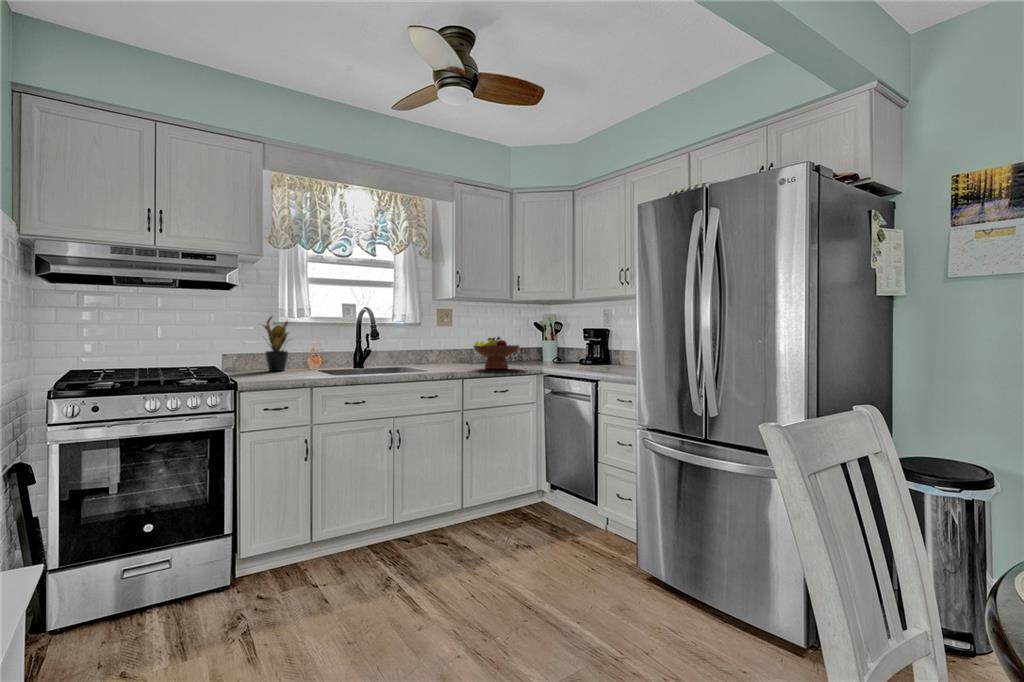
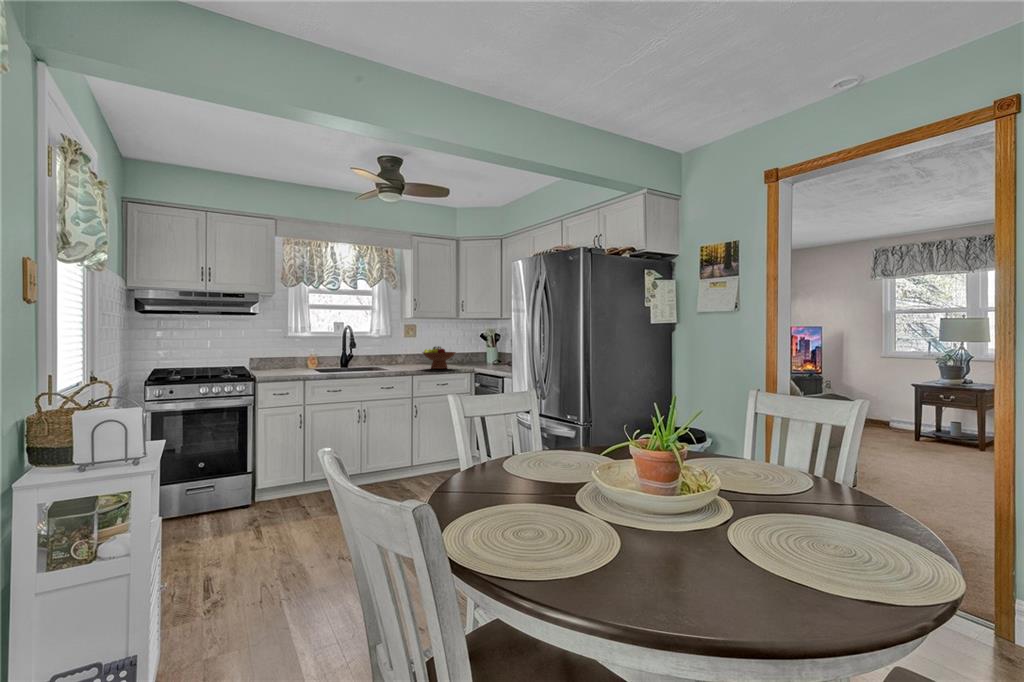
potted plant: present [263,317,290,371] -> none [271,331,300,370]

